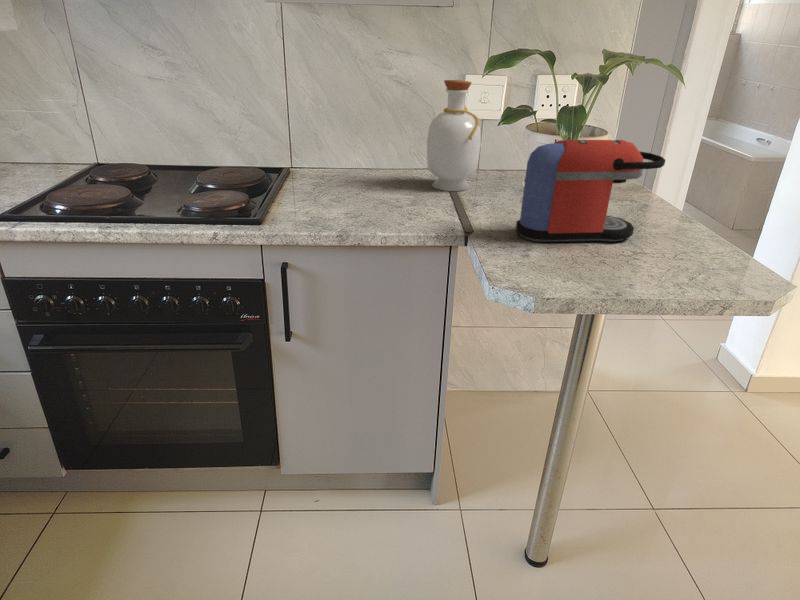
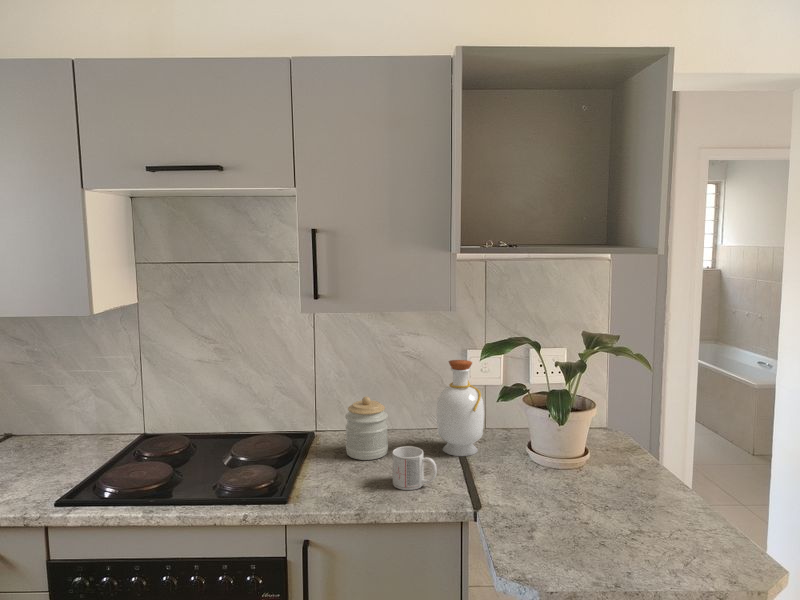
jar: none [324,120,372,192] -> present [345,397,388,460]
coffee maker: present [516,140,665,242] -> none [520,423,647,518]
mug: none [377,171,426,217] -> present [392,446,437,490]

